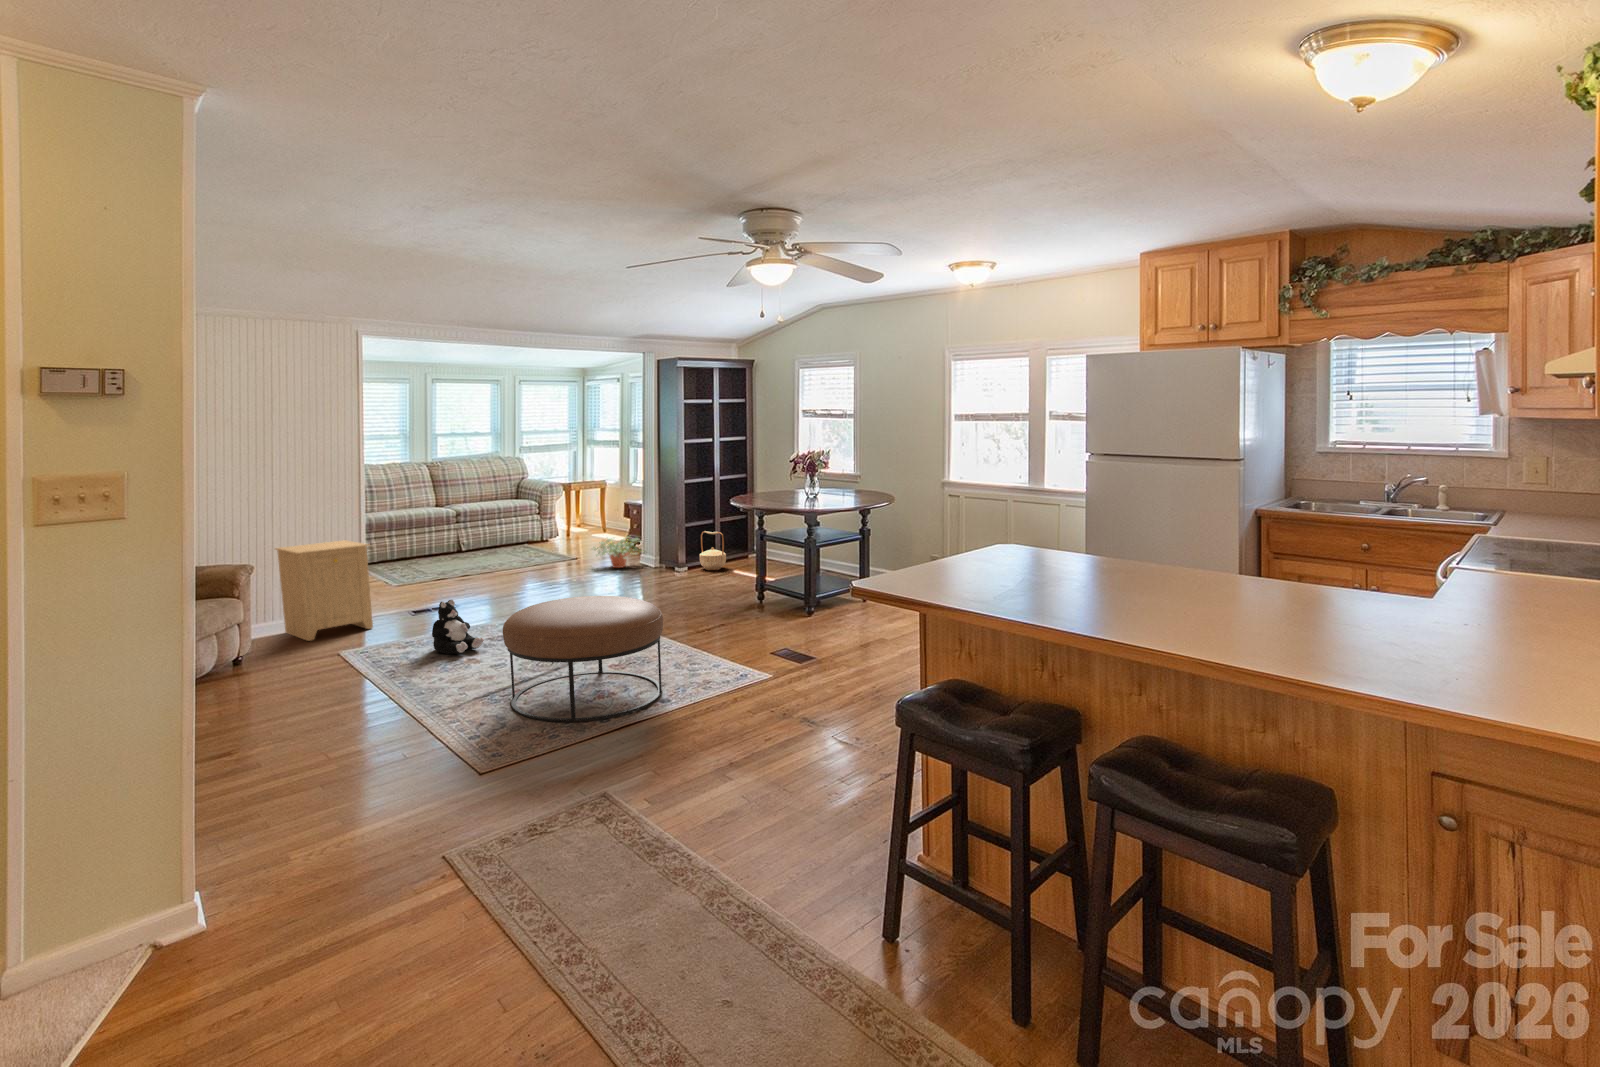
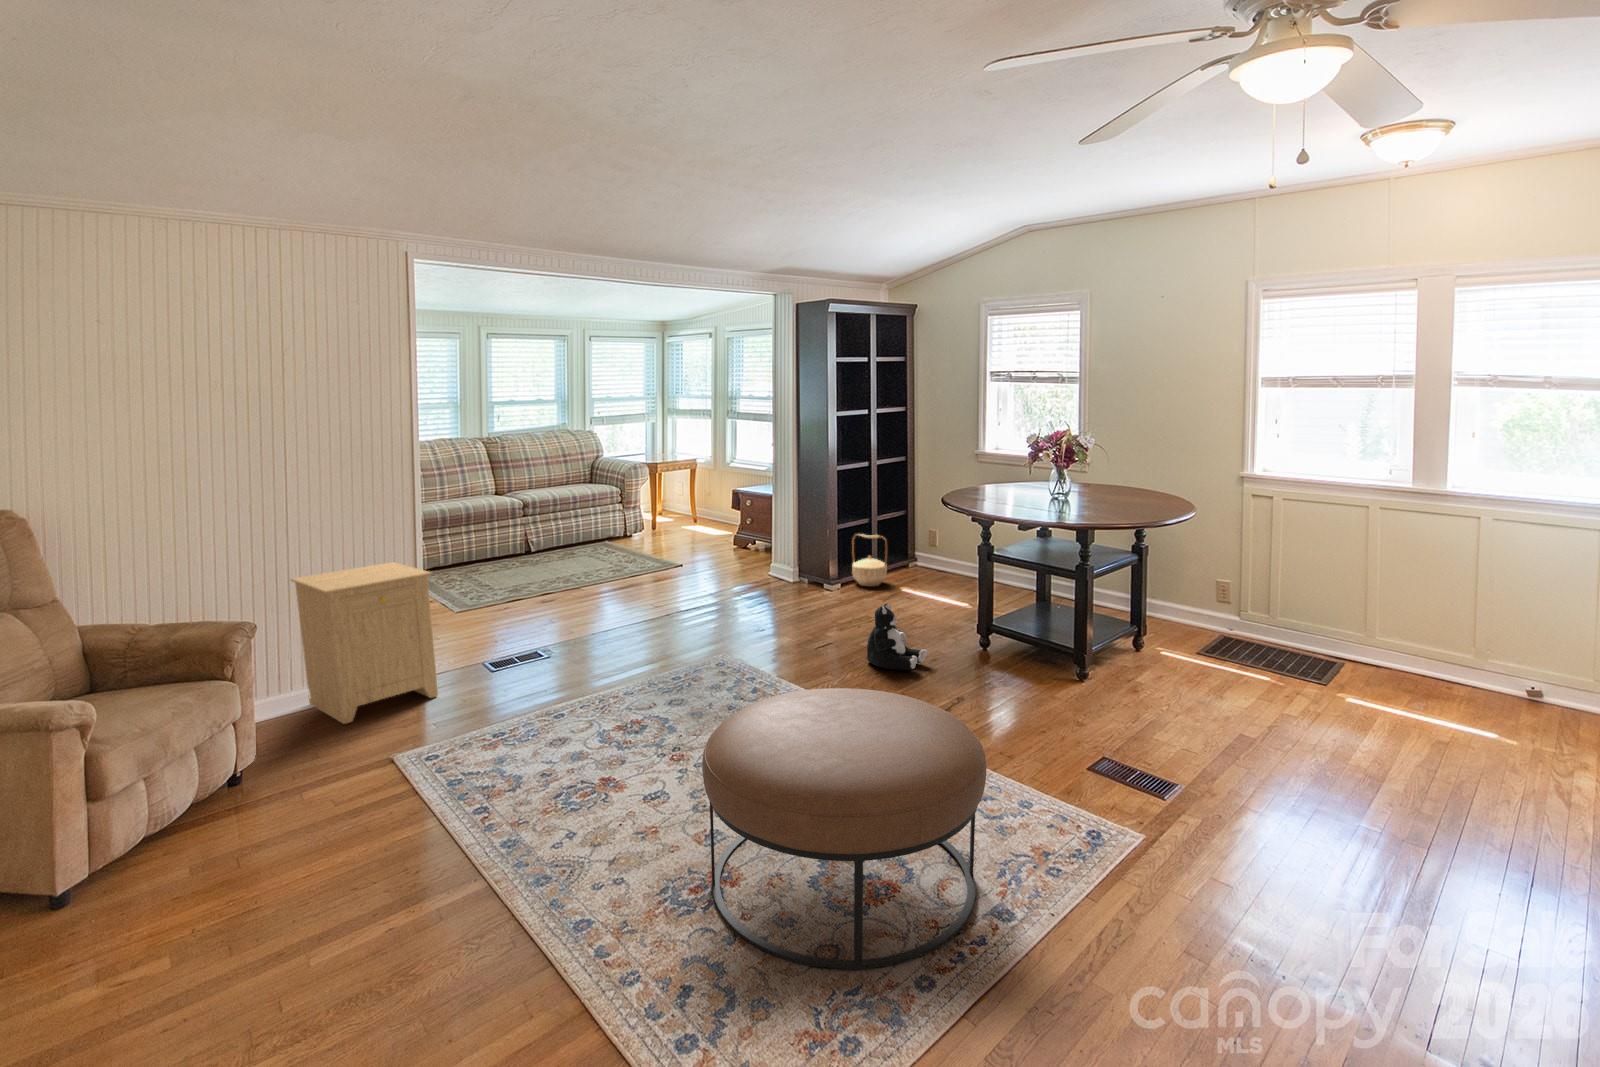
potted plant: present [593,537,644,568] -> none [706,538,779,582]
plush toy: present [432,600,484,654] -> present [867,603,928,670]

